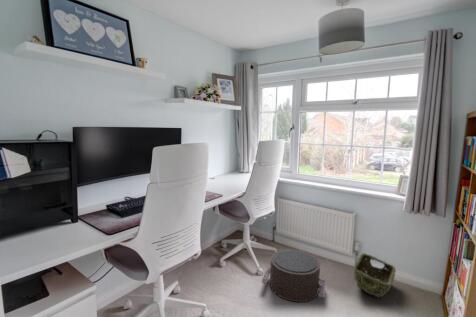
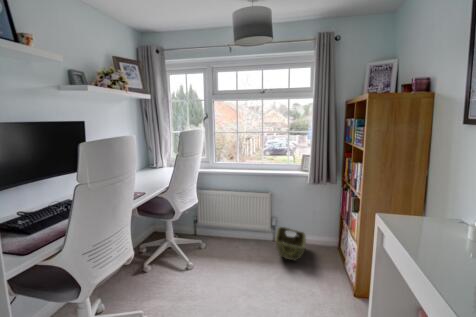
pouf: present [262,249,325,302] -> none [196,236,256,284]

